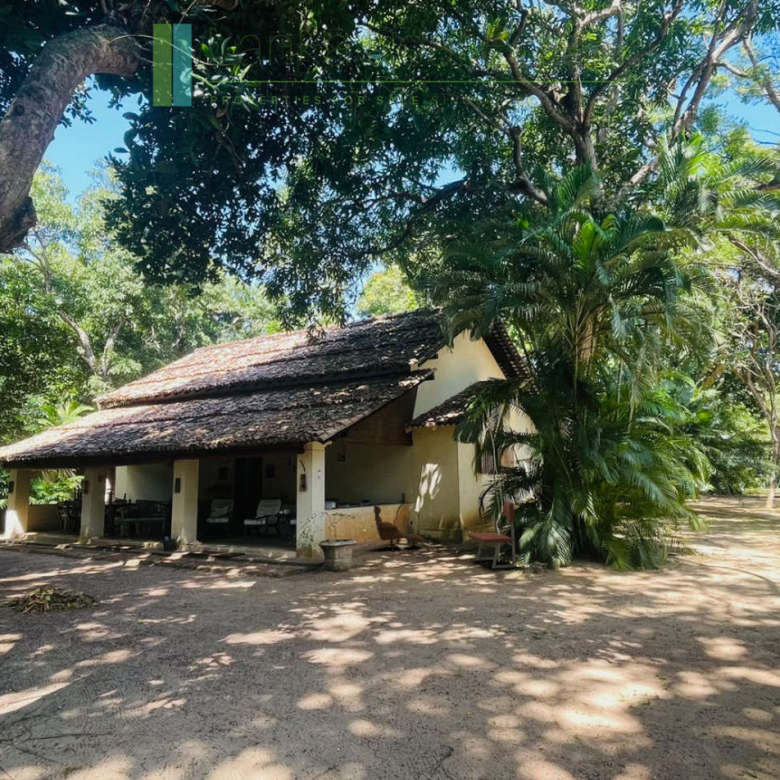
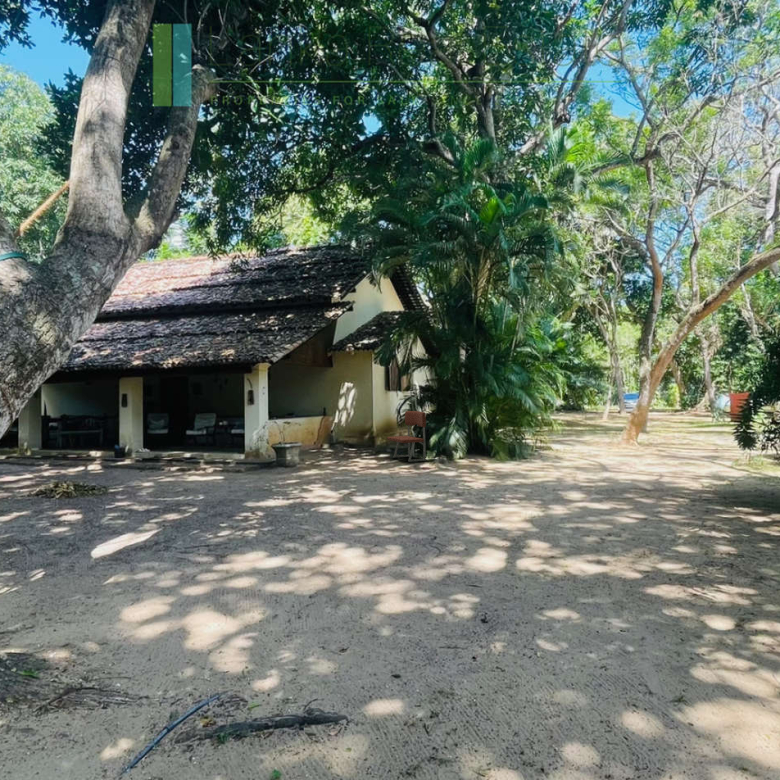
lounge chair: present [373,505,423,551] -> none [303,417,346,454]

